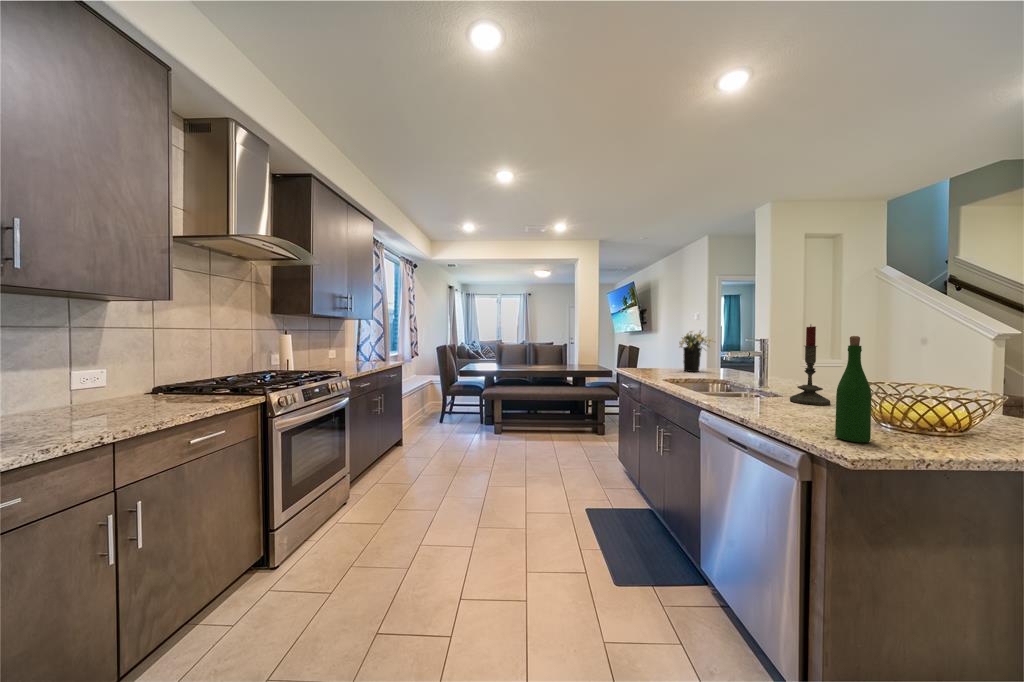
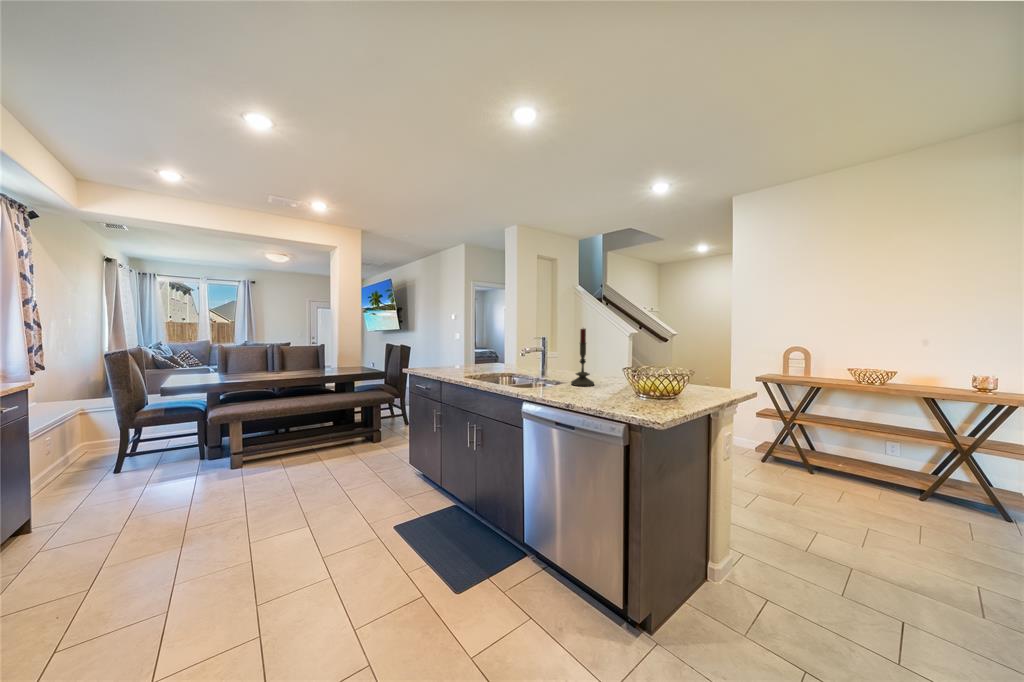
flower arrangement: present [680,331,712,372] -> none [462,329,493,367]
wine bottle: present [835,336,871,443] -> none [633,336,653,410]

